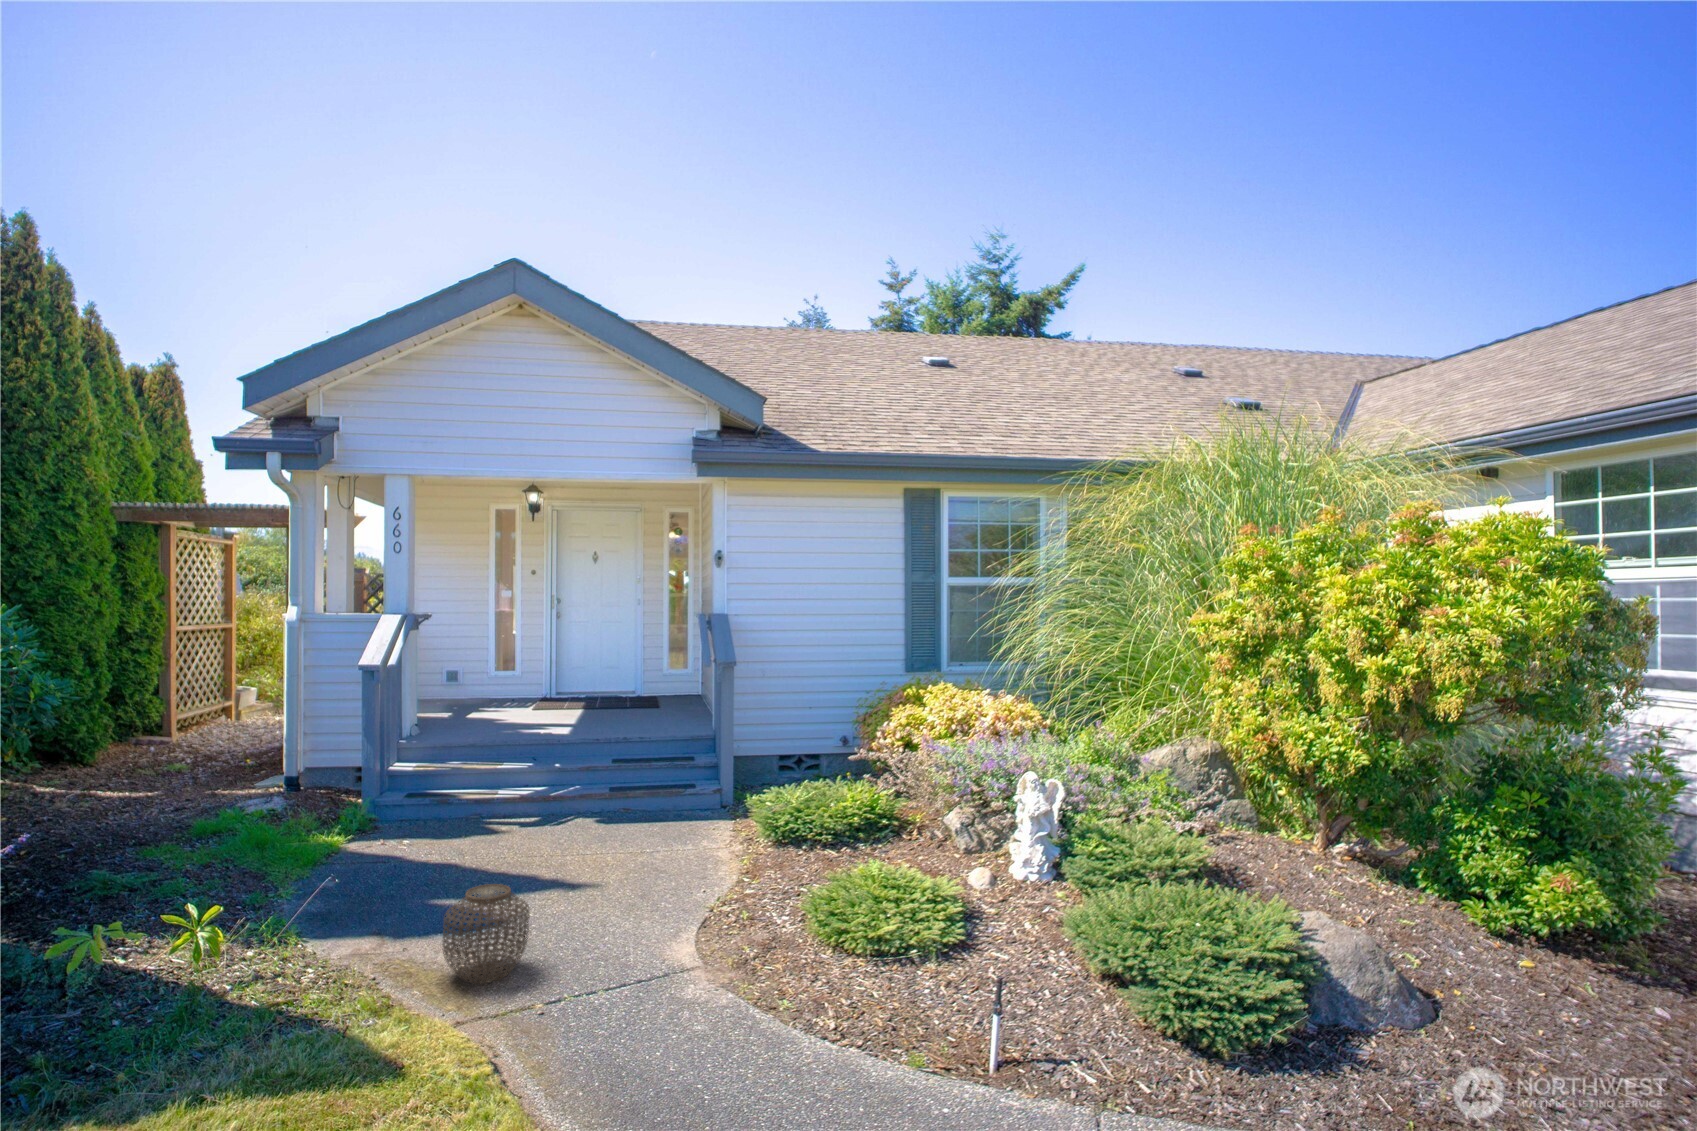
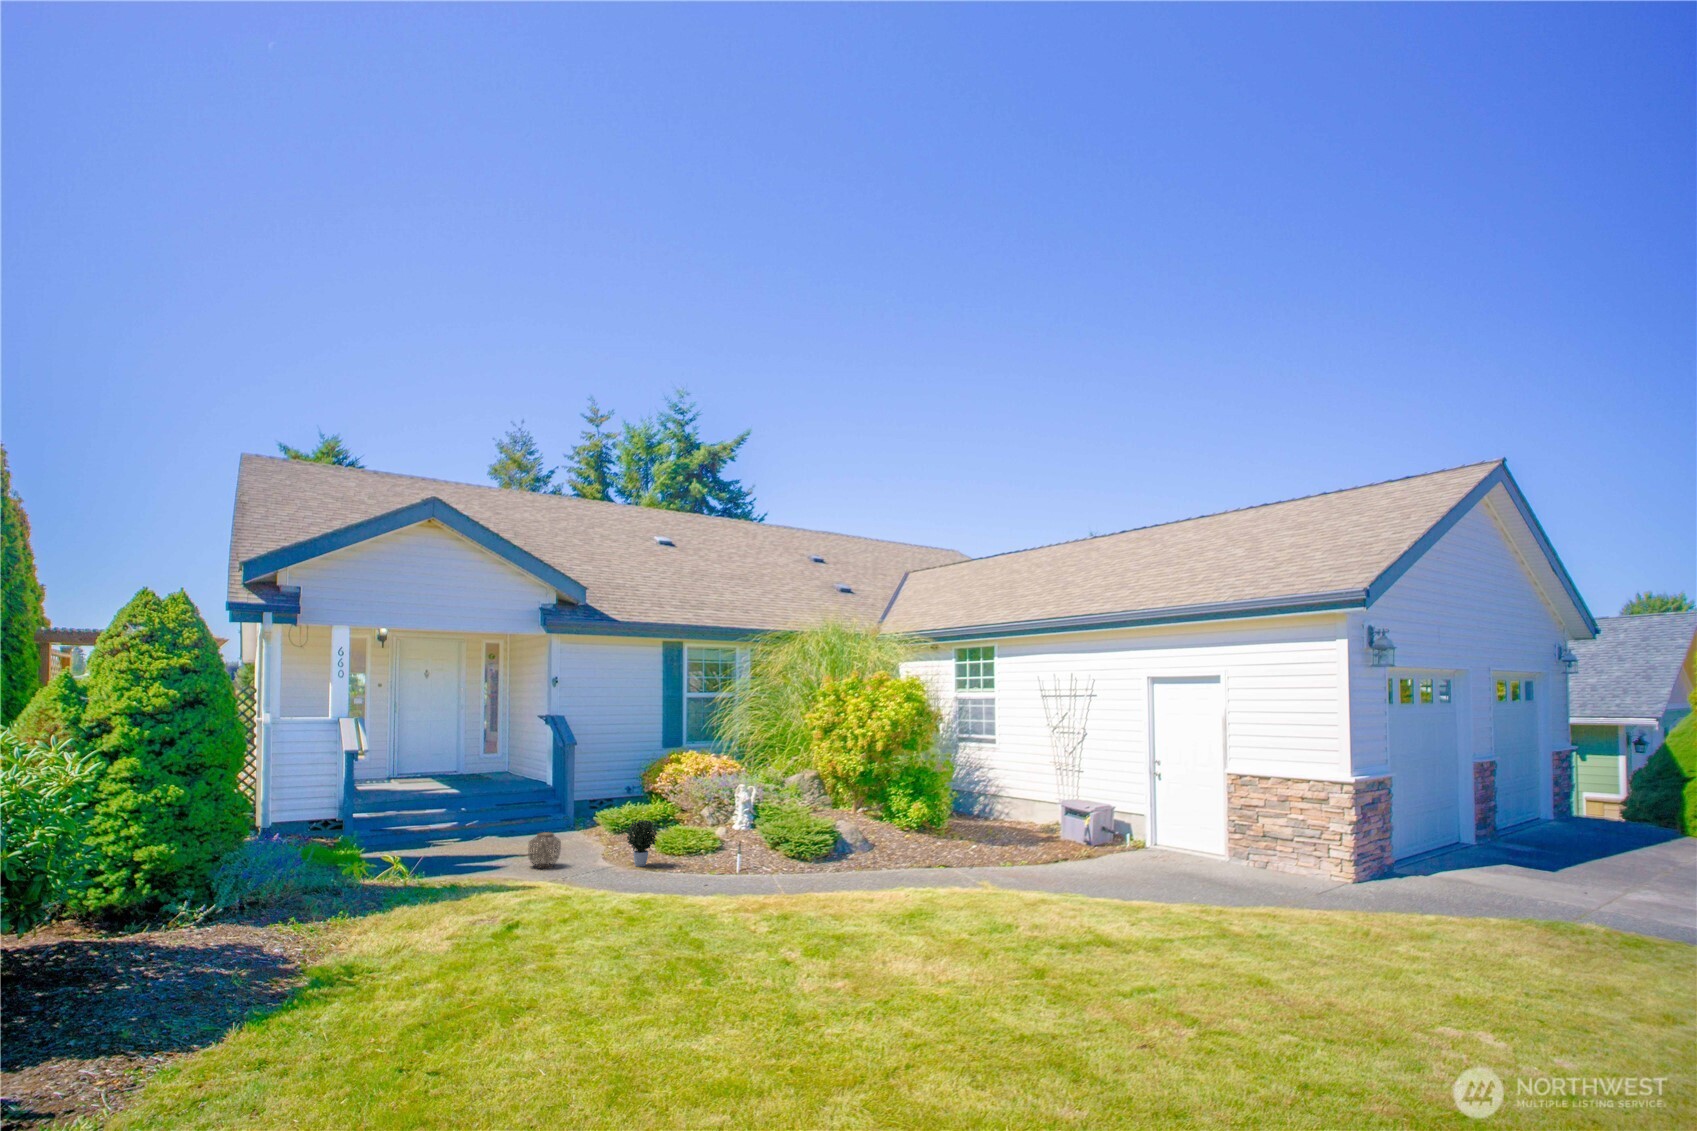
potted plant: none [674,880,763,1017] -> present [627,820,657,867]

